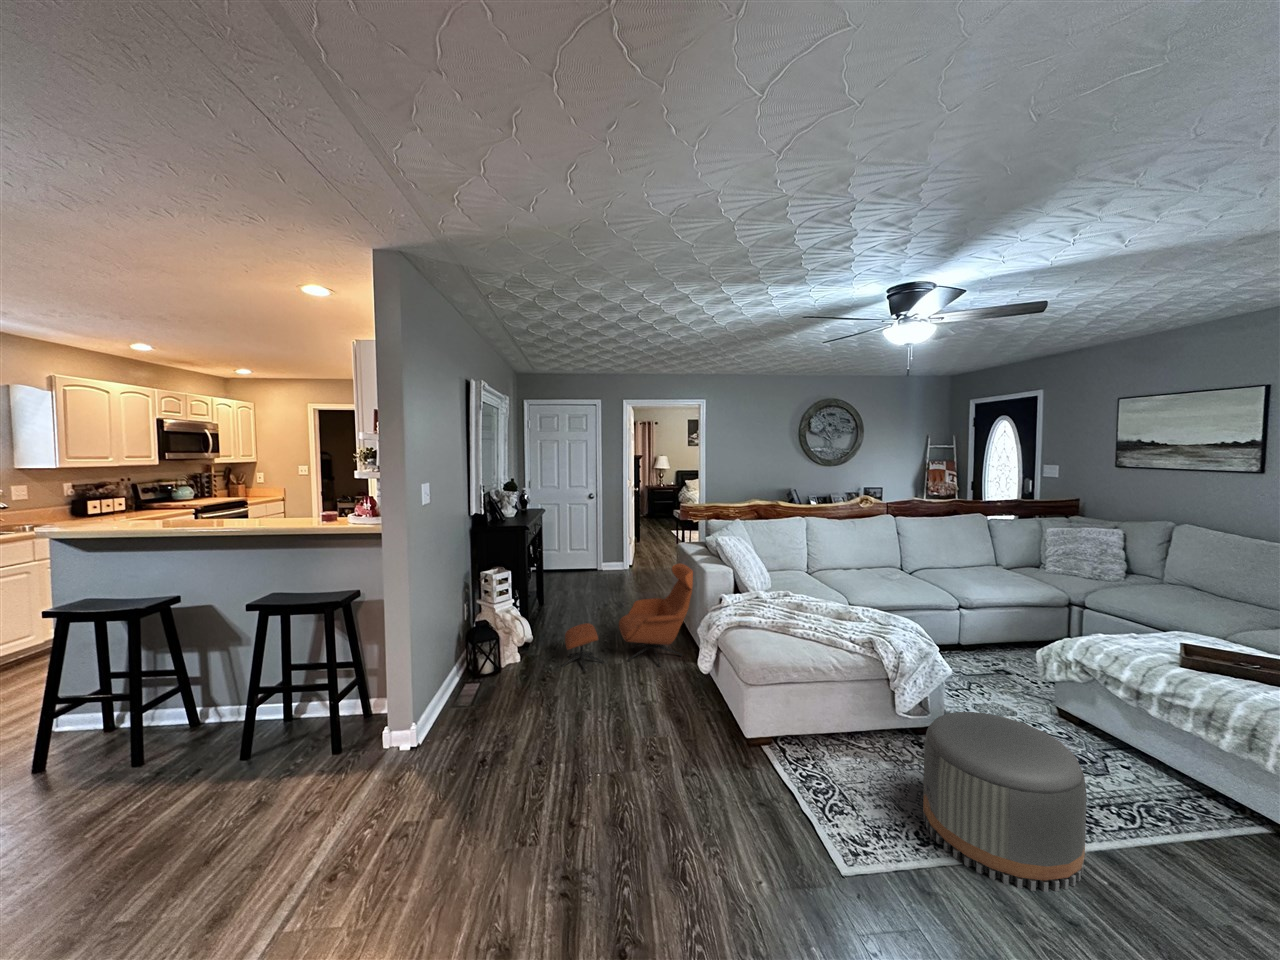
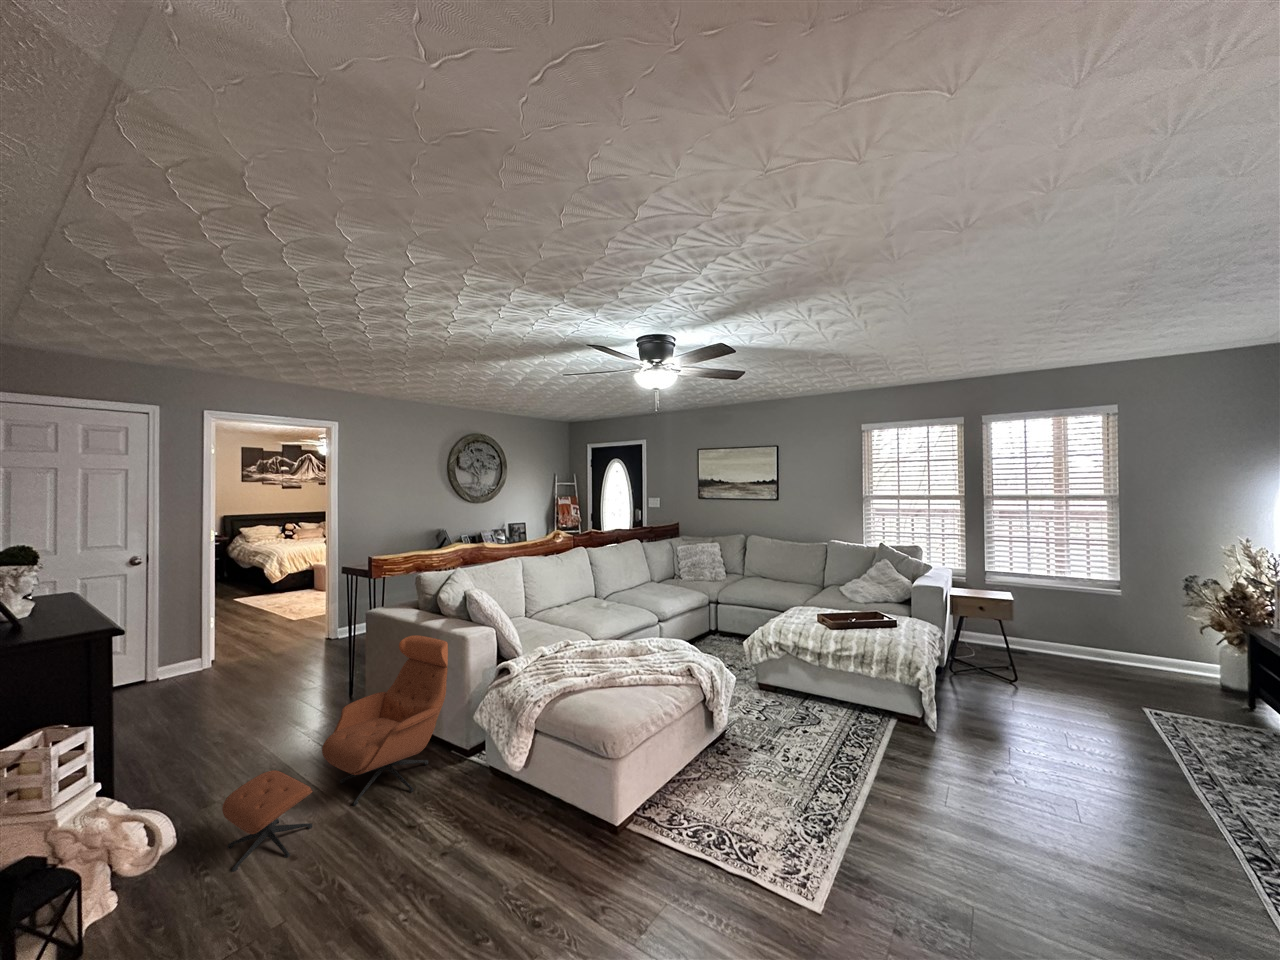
pouf: present [923,712,1087,892] -> none [780,699,898,839]

